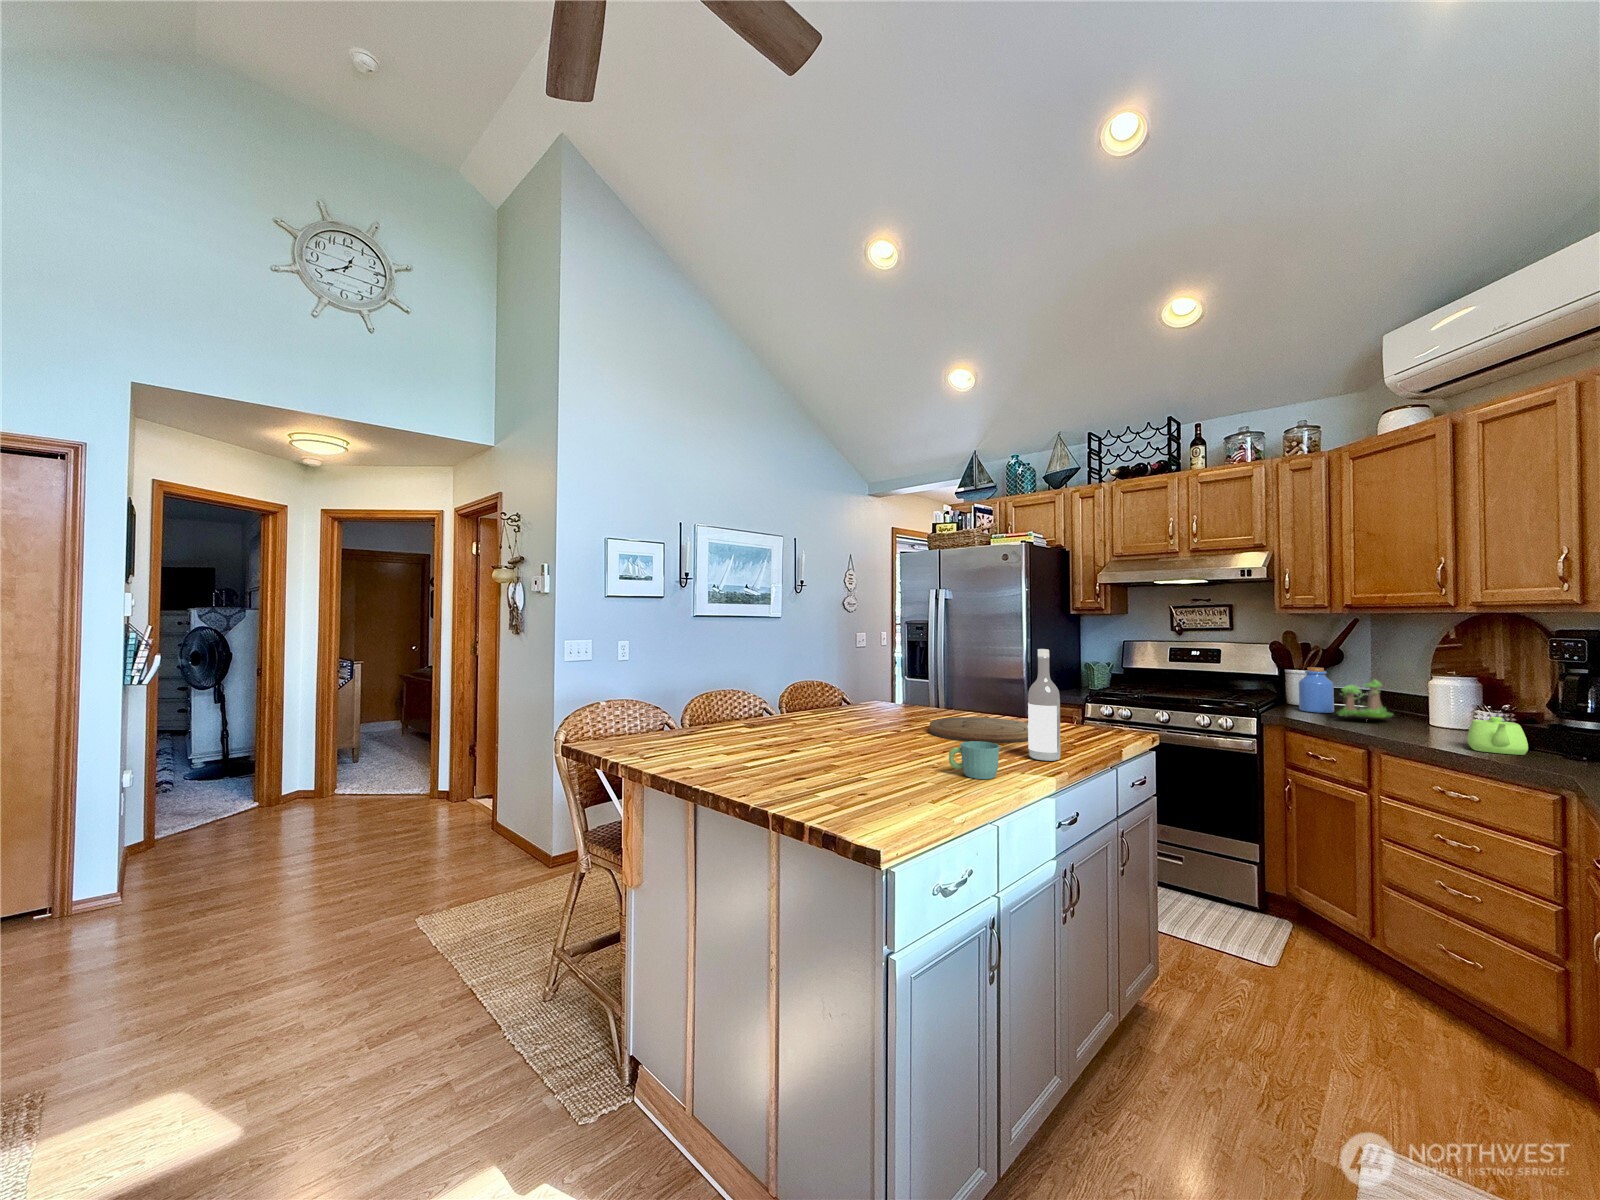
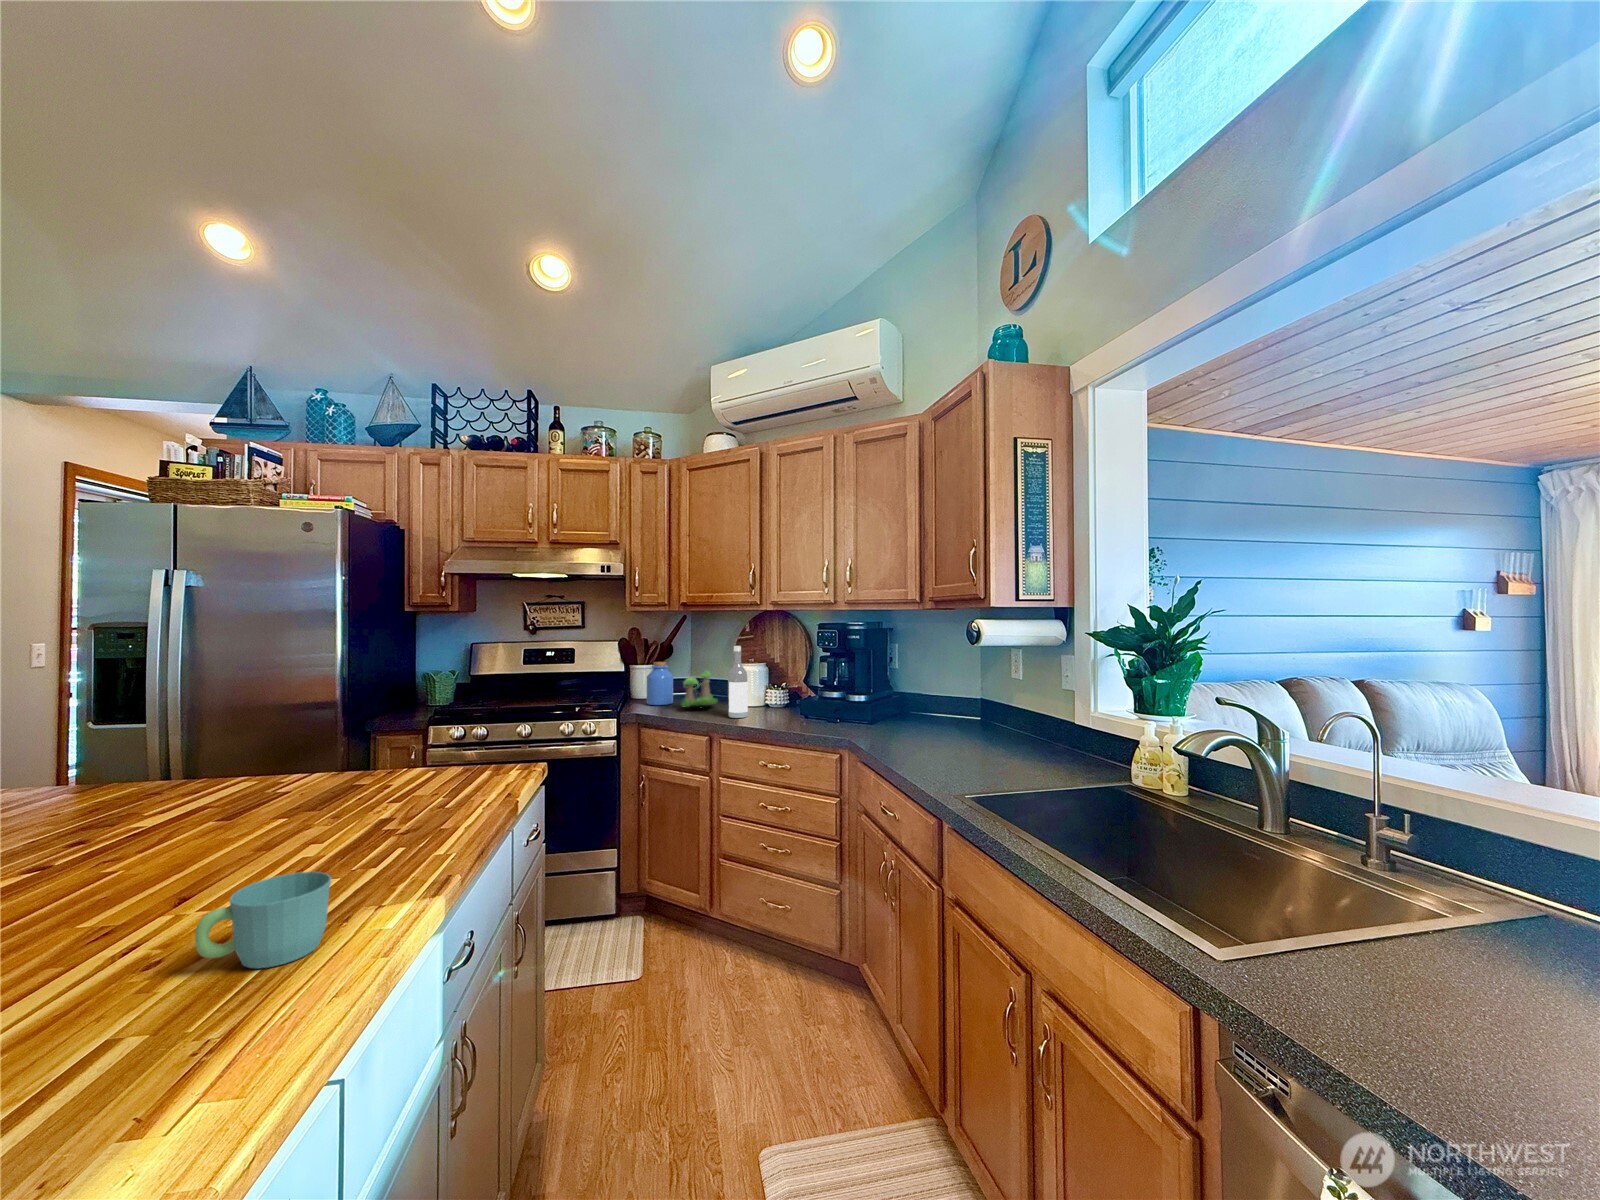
wine bottle: present [1028,649,1061,761] -> present [728,646,748,718]
cutting board: present [930,717,1028,743] -> none [142,785,380,857]
teapot: present [1467,717,1528,755] -> none [776,696,811,726]

